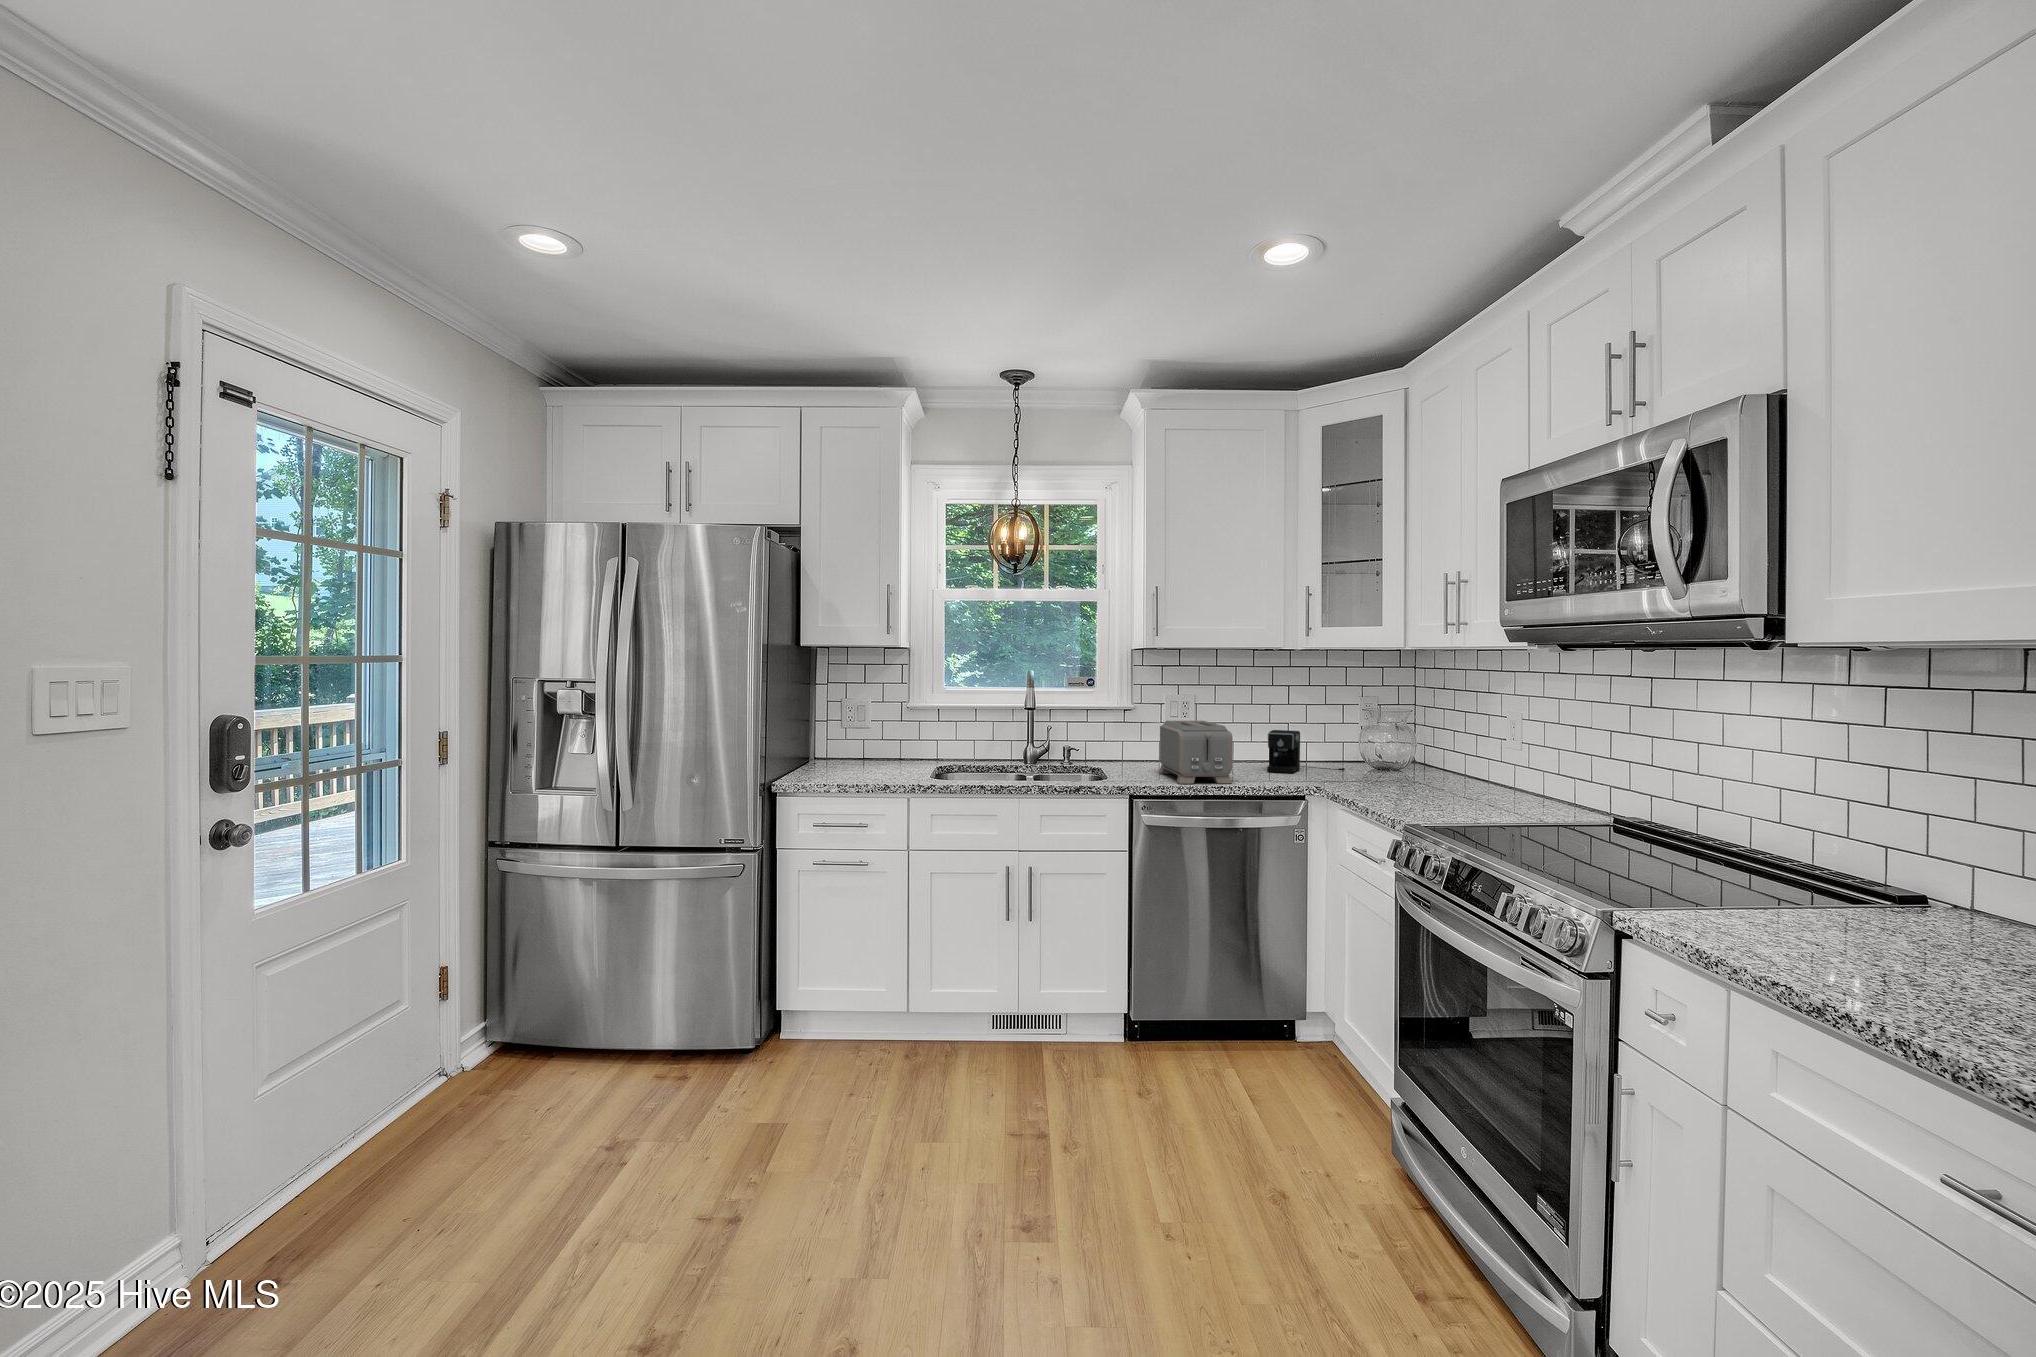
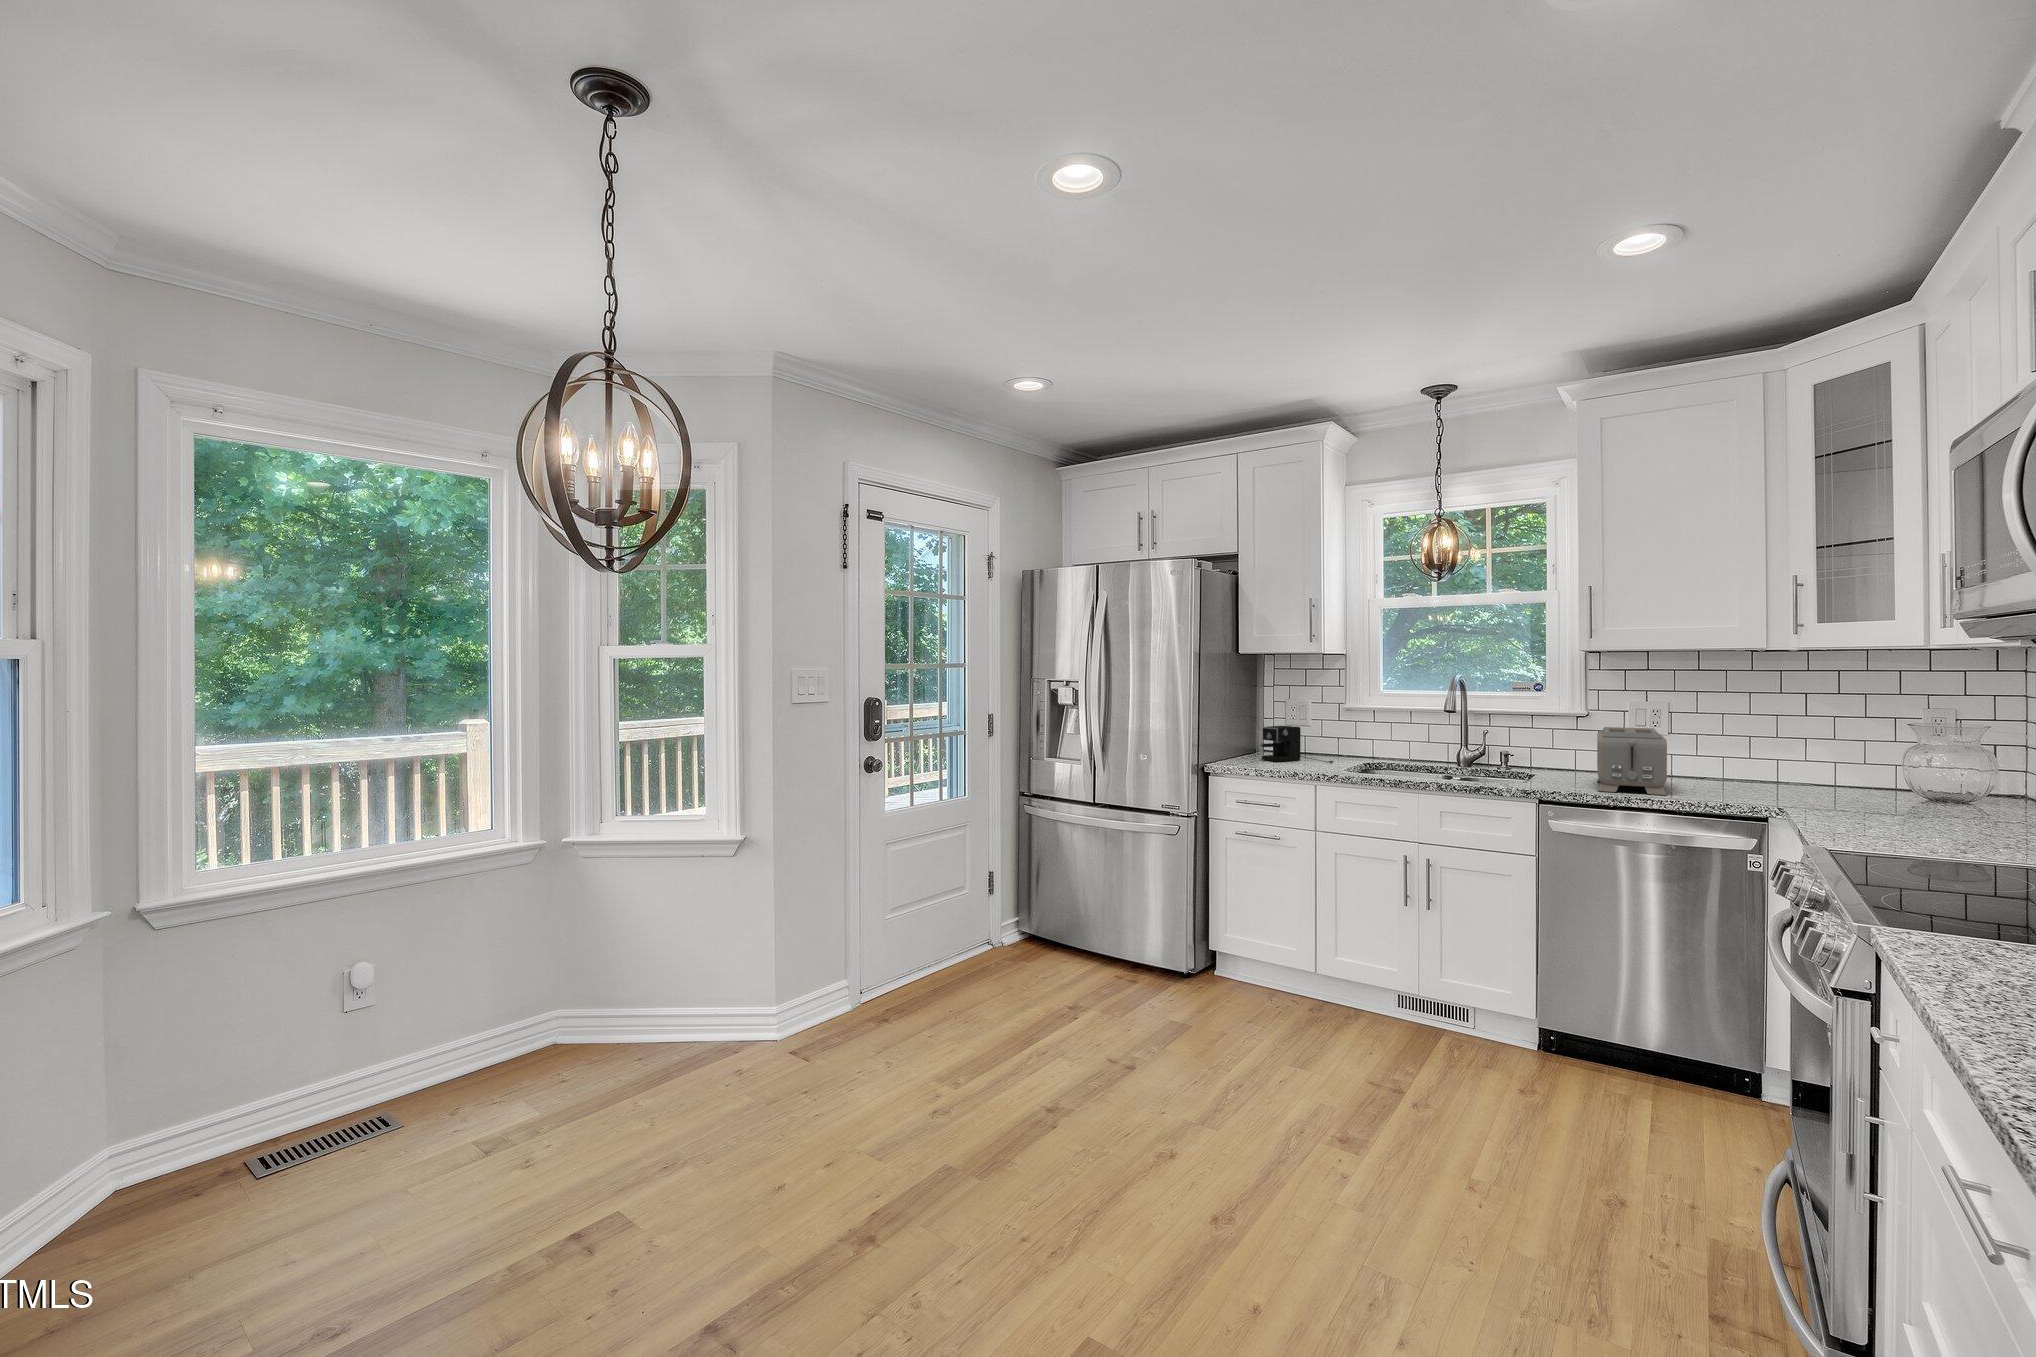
coffee maker: present [1267,730,1345,773] -> present [1261,726,1333,763]

